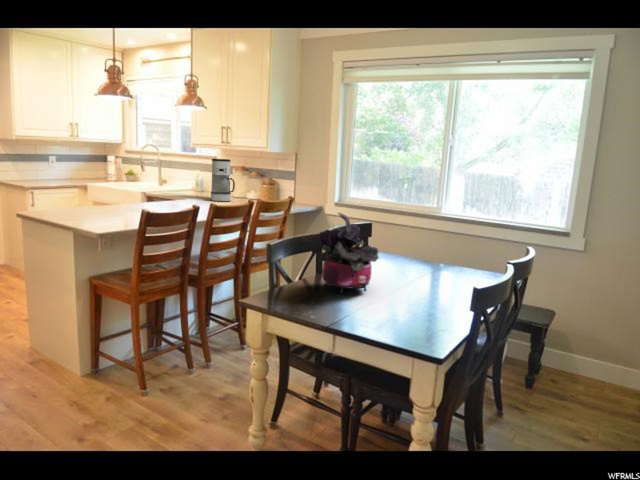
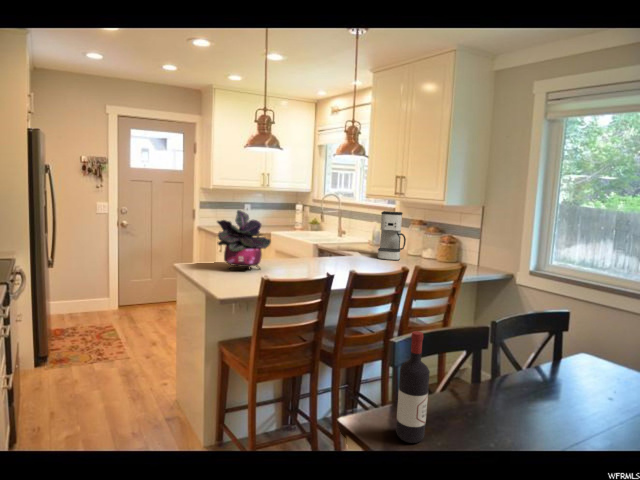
potted plant: present [318,213,379,294] -> present [217,210,271,269]
wine bottle: none [281,229,302,304] -> present [396,331,430,443]

